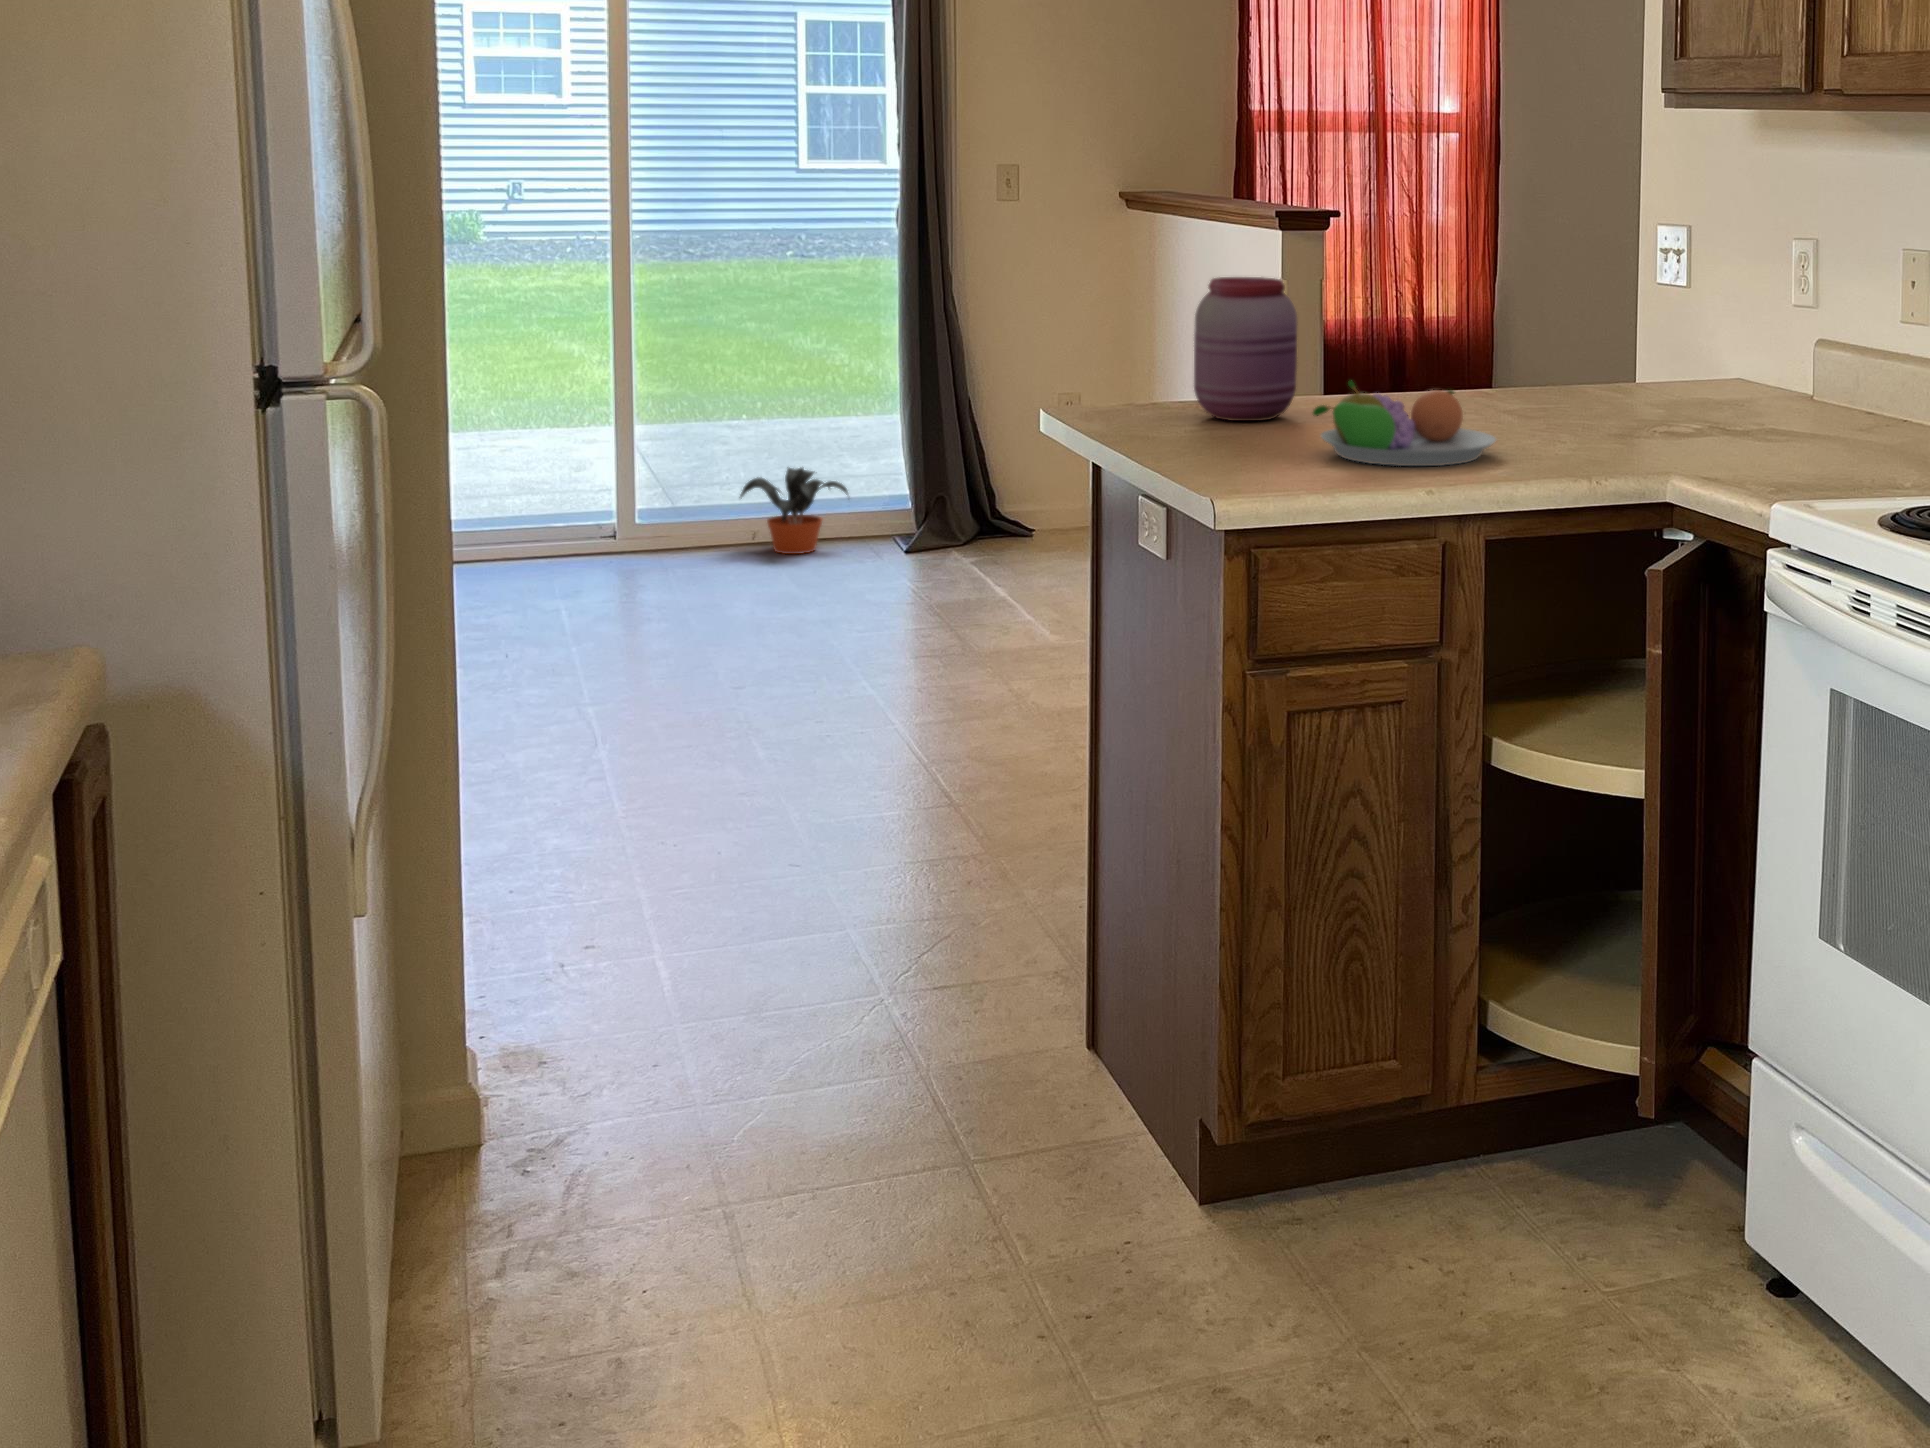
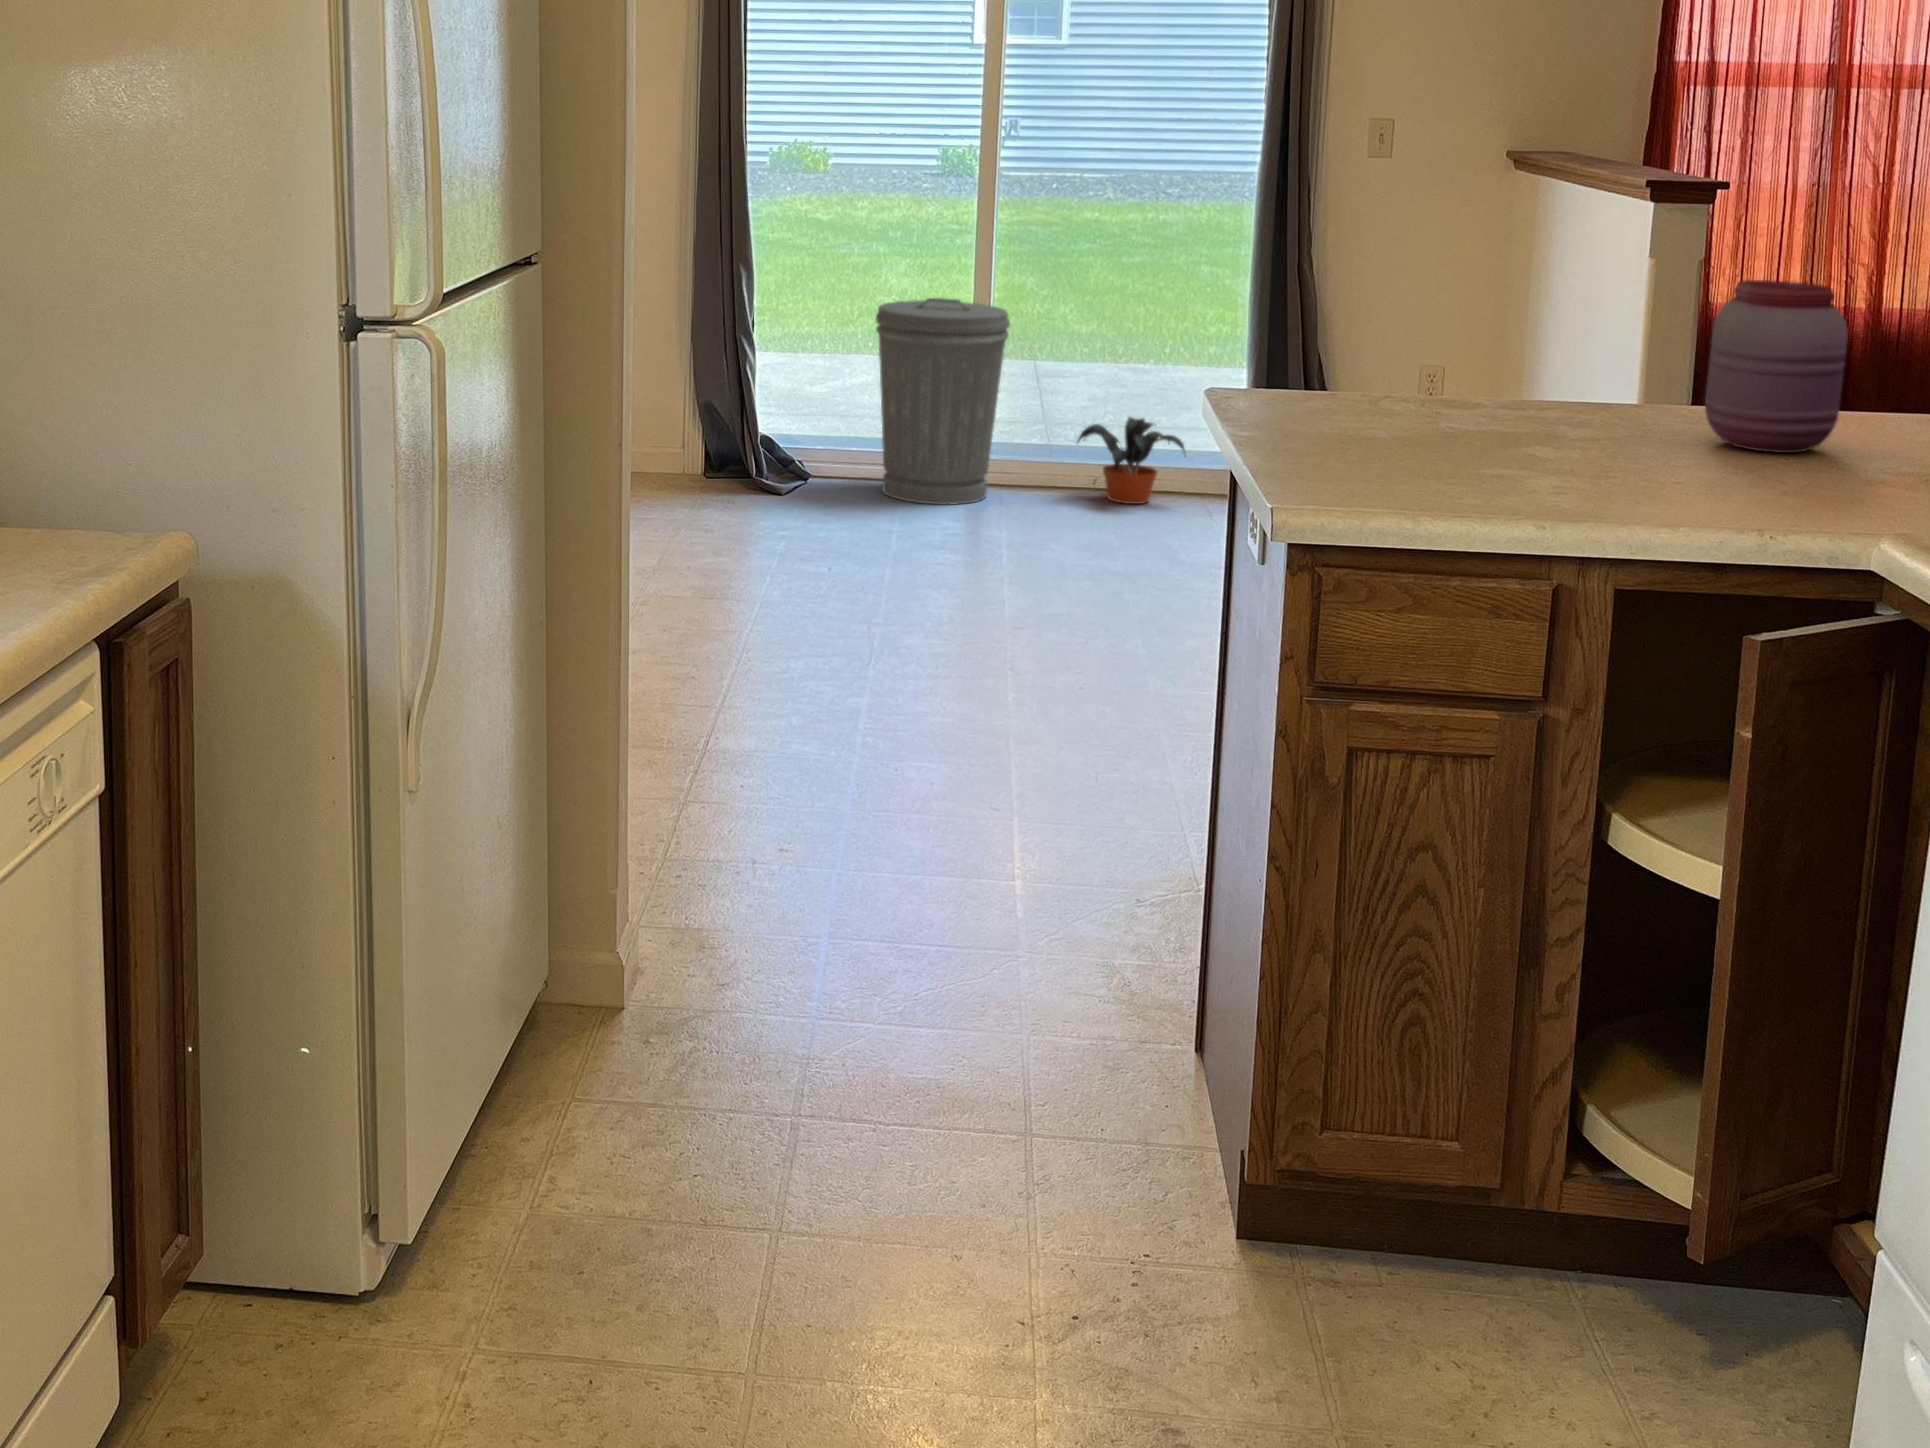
jar: present [1194,277,1297,421] -> present [1705,280,1848,453]
trash can: none [516,361,664,577] -> present [876,298,1010,505]
fruit bowl: present [1313,381,1496,466] -> none [1440,389,1673,496]

